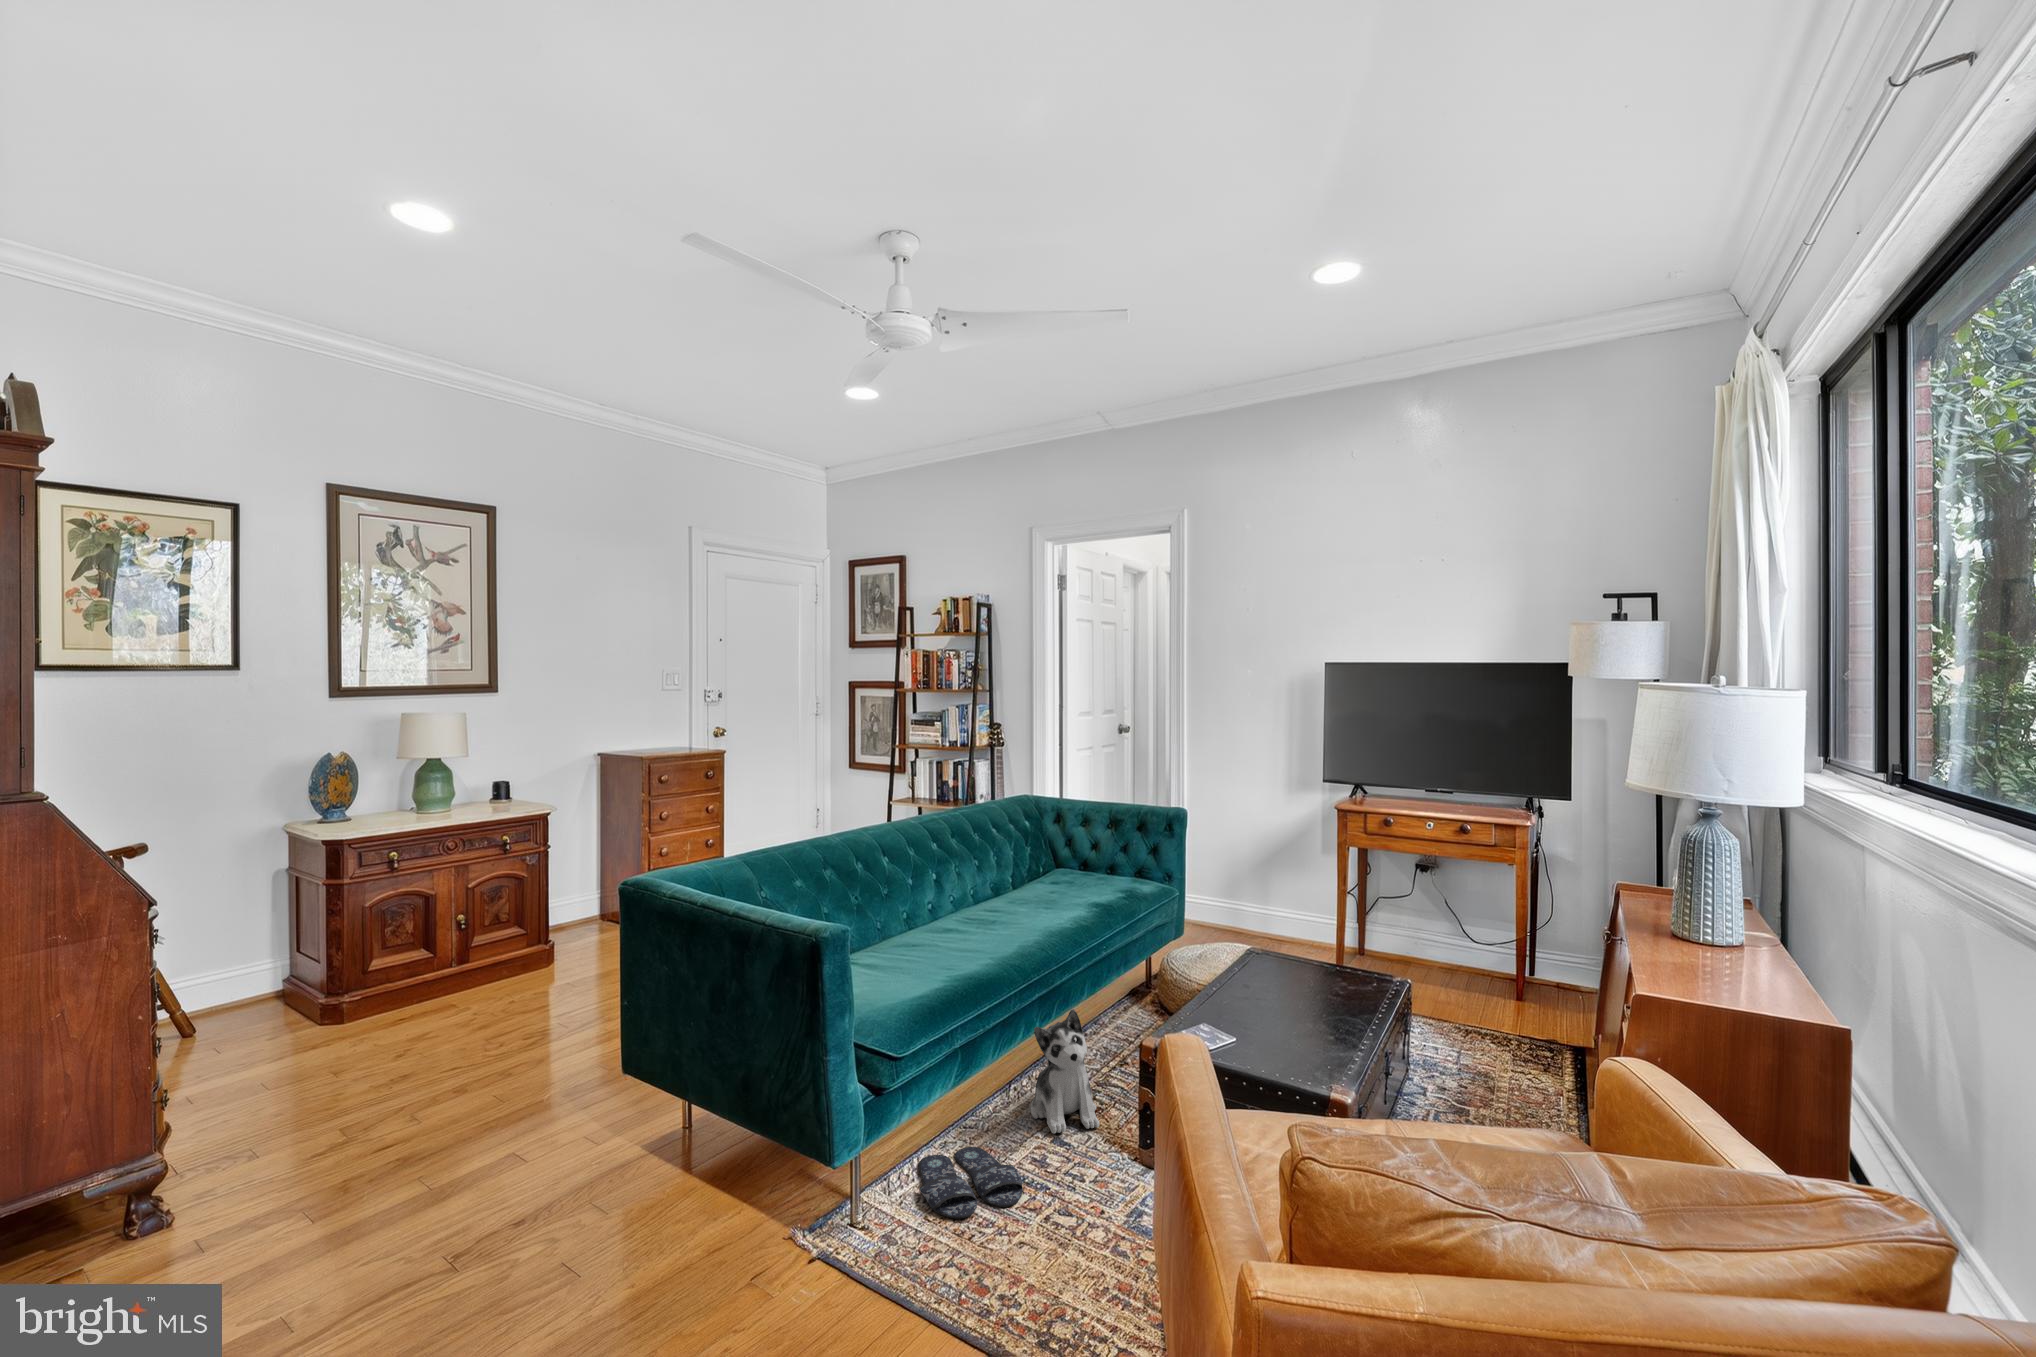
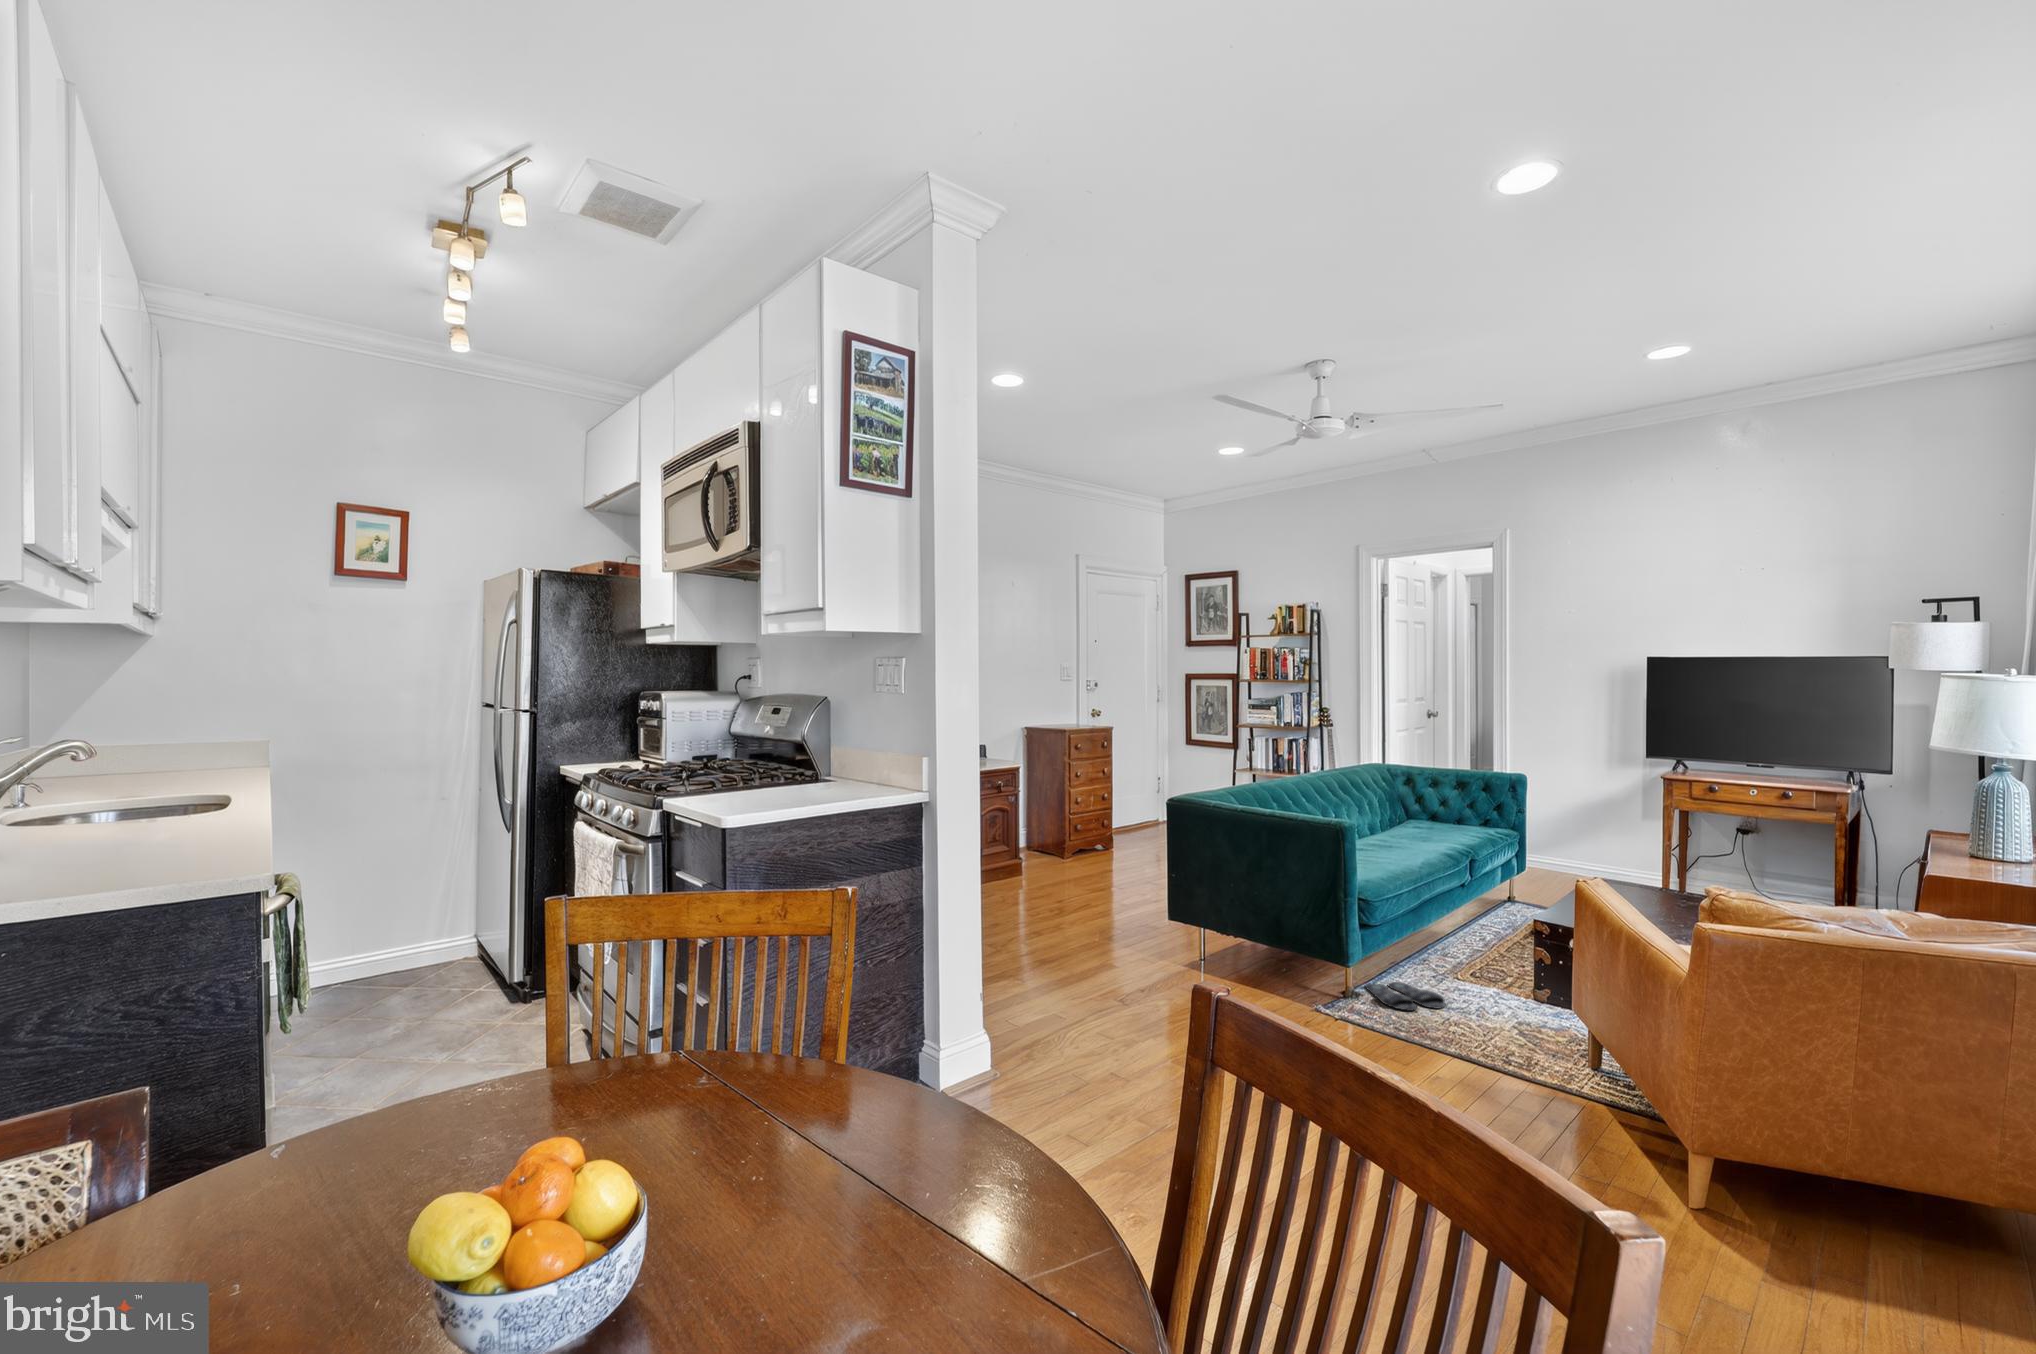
plush toy: present [1031,1009,1099,1133] -> none [1431,900,1486,980]

